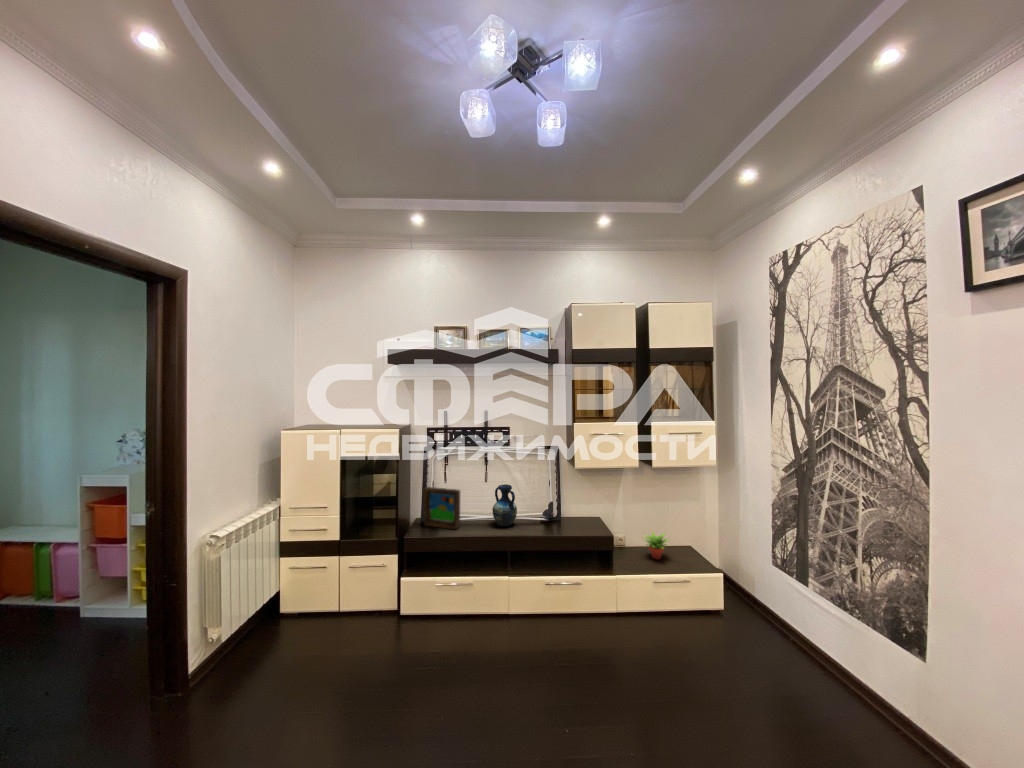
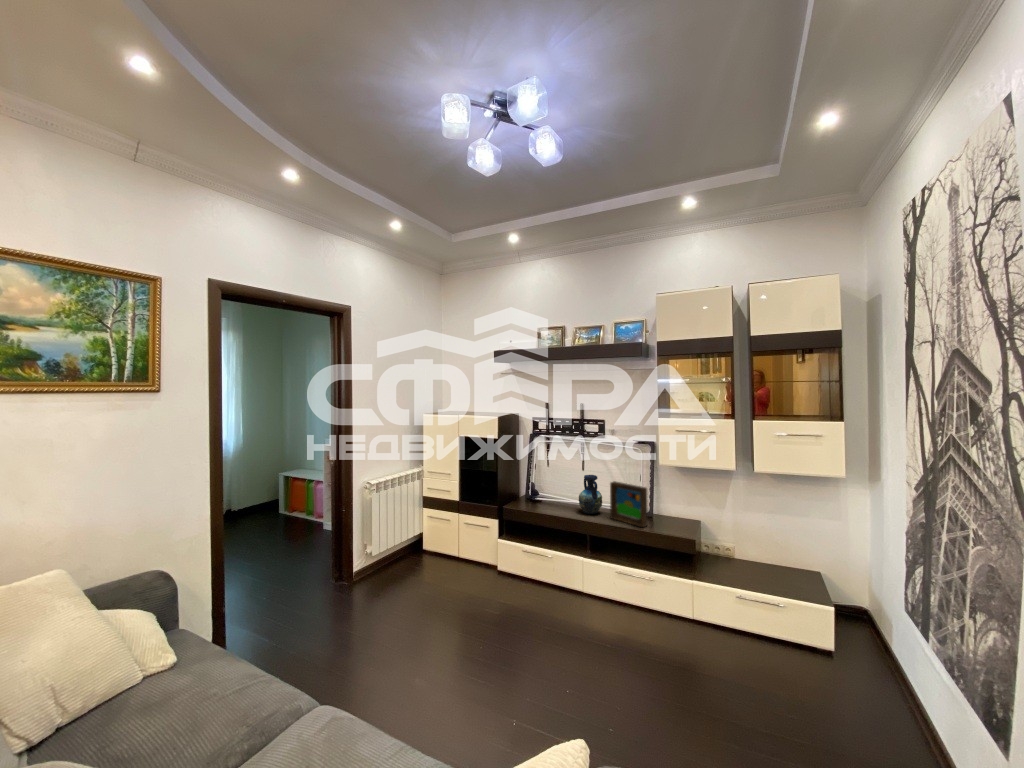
picture frame: present [424,487,460,529] -> present [610,481,647,527]
succulent plant: present [646,532,667,559] -> none [736,546,773,579]

